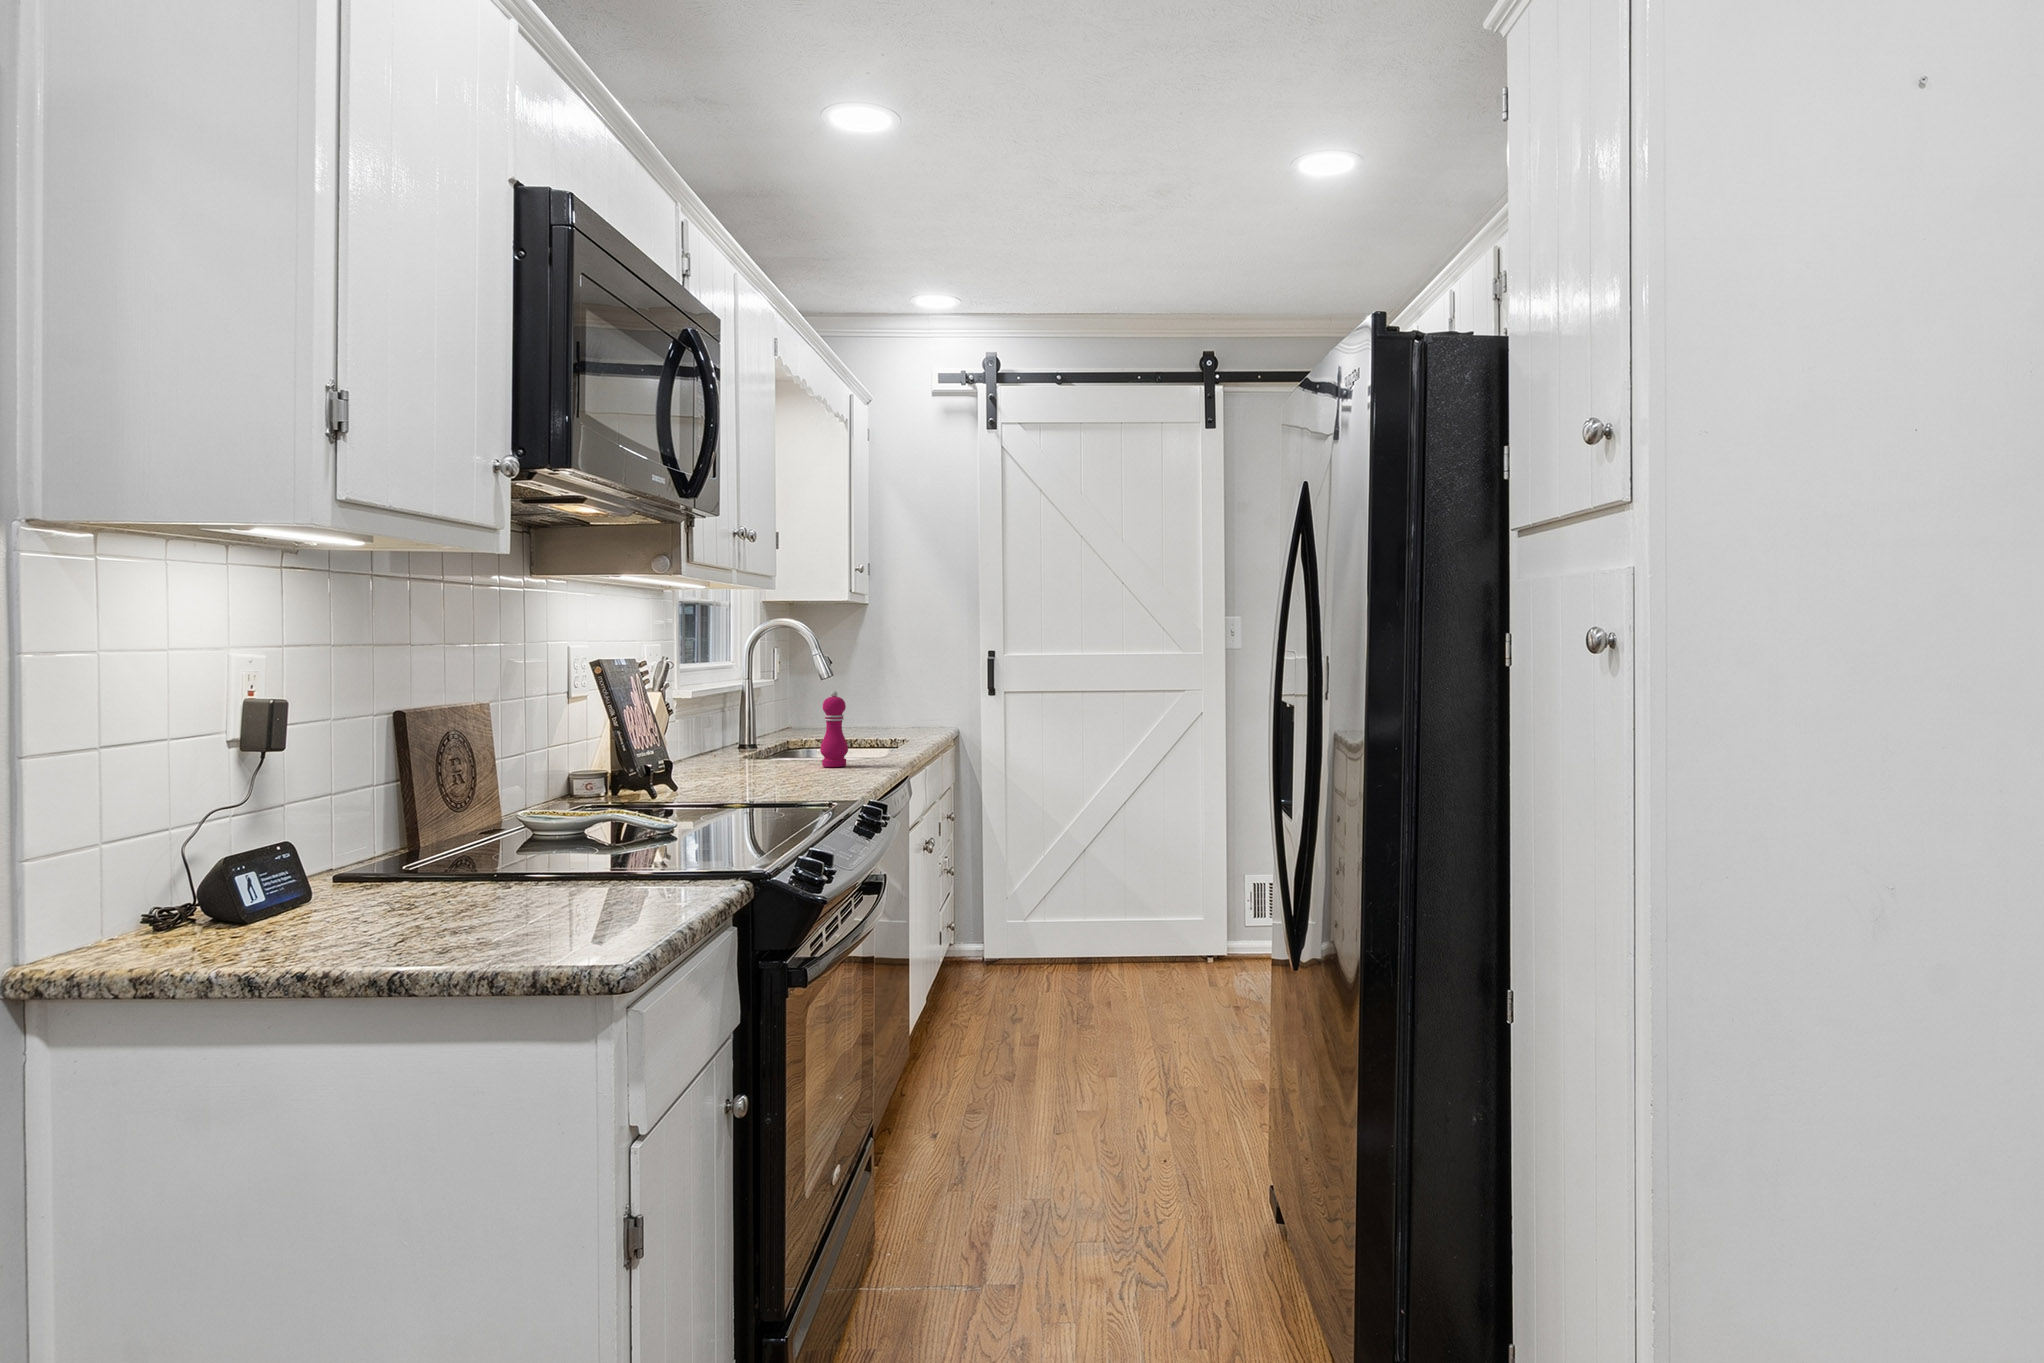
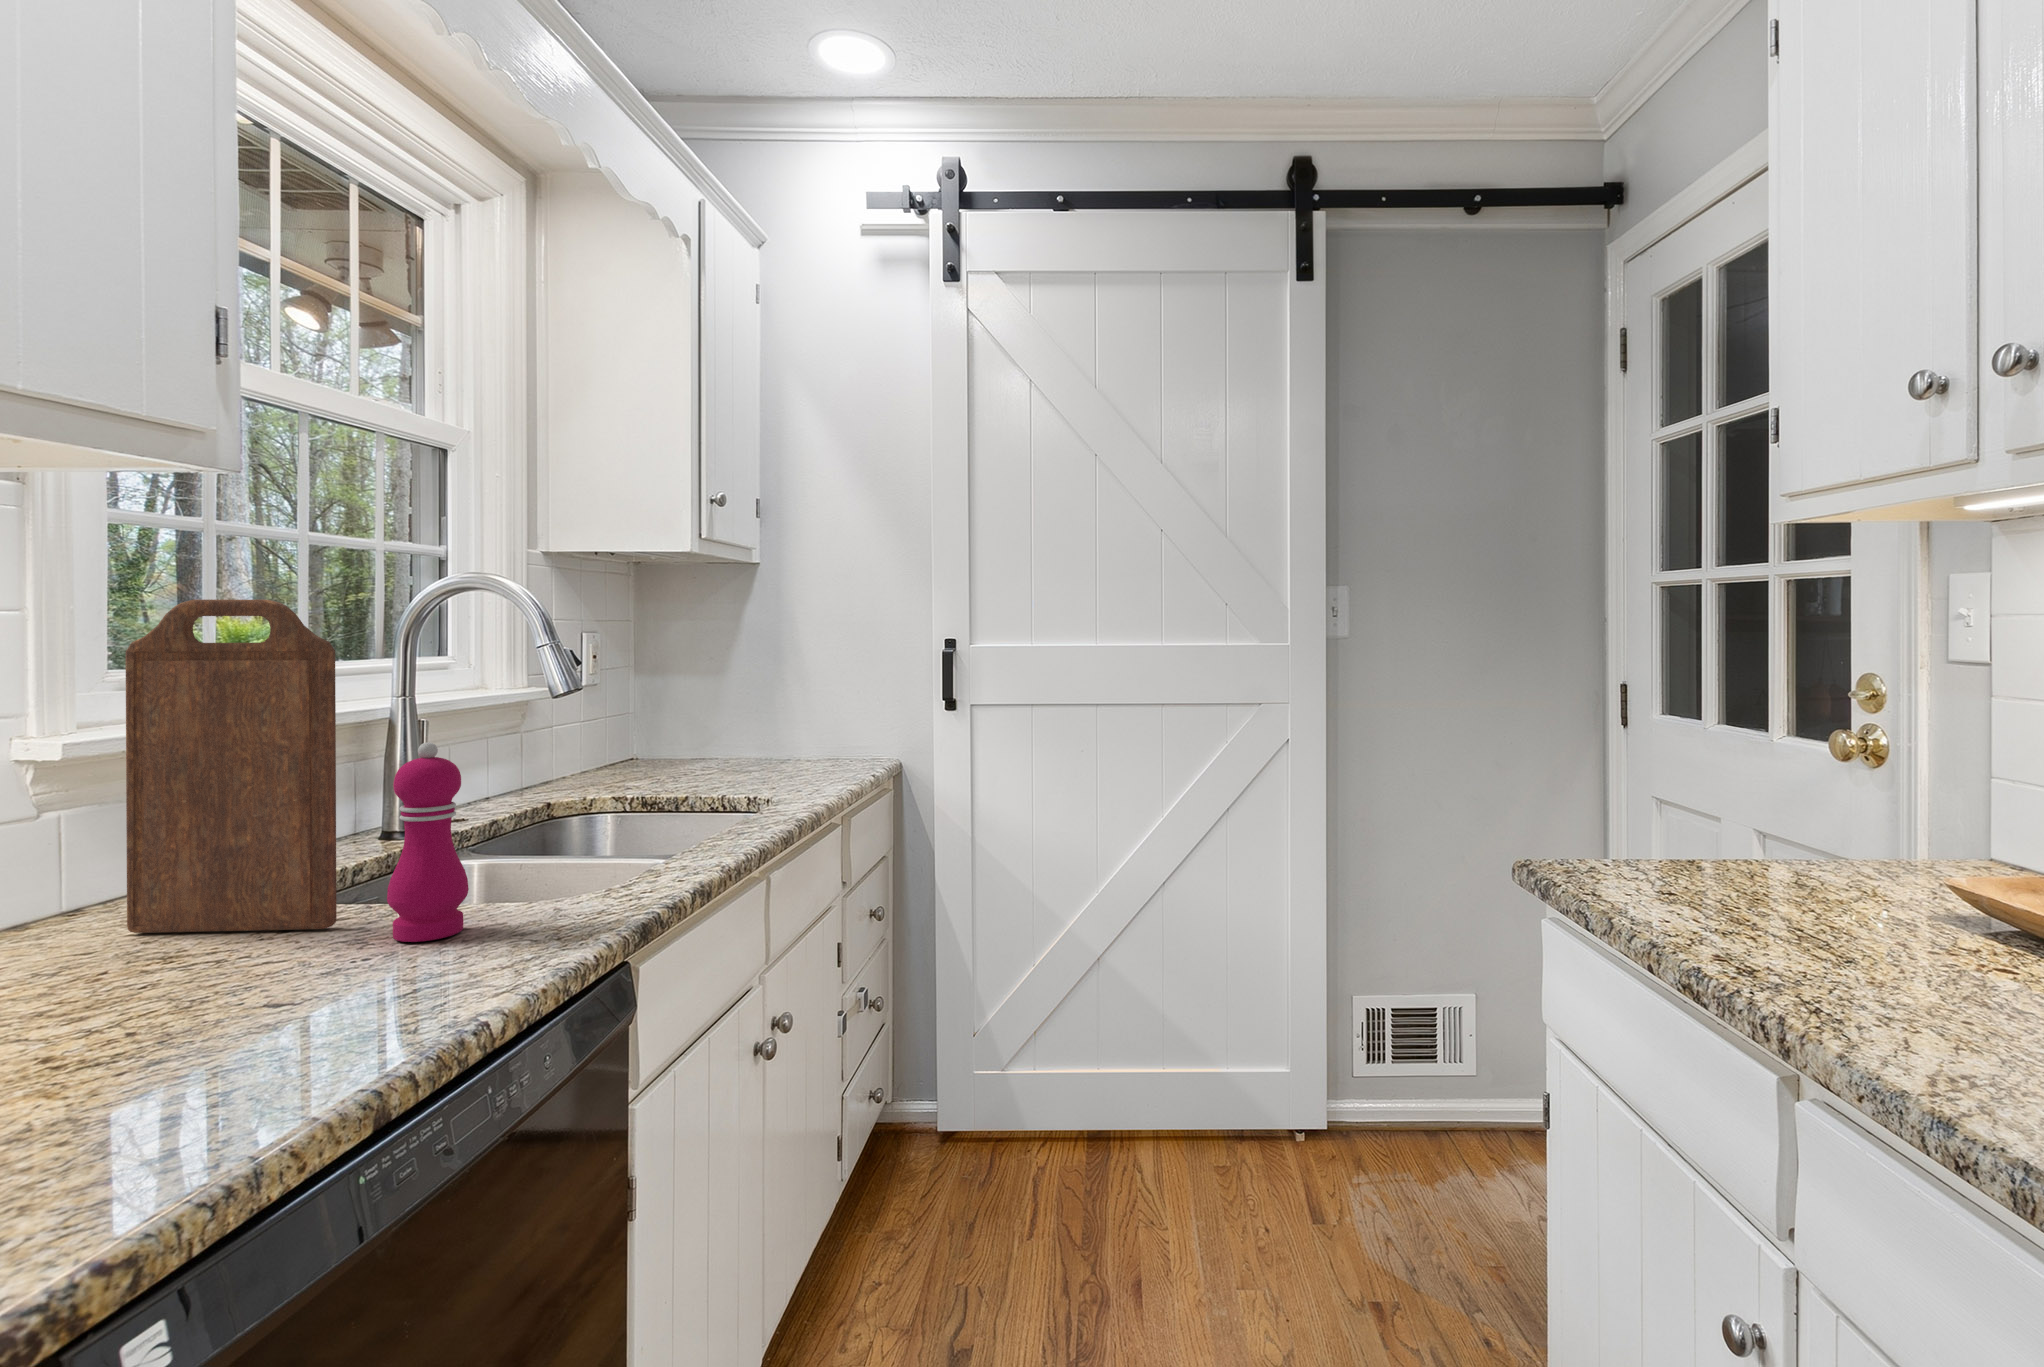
cutting board: none [713,635,792,767] -> present [125,599,337,933]

